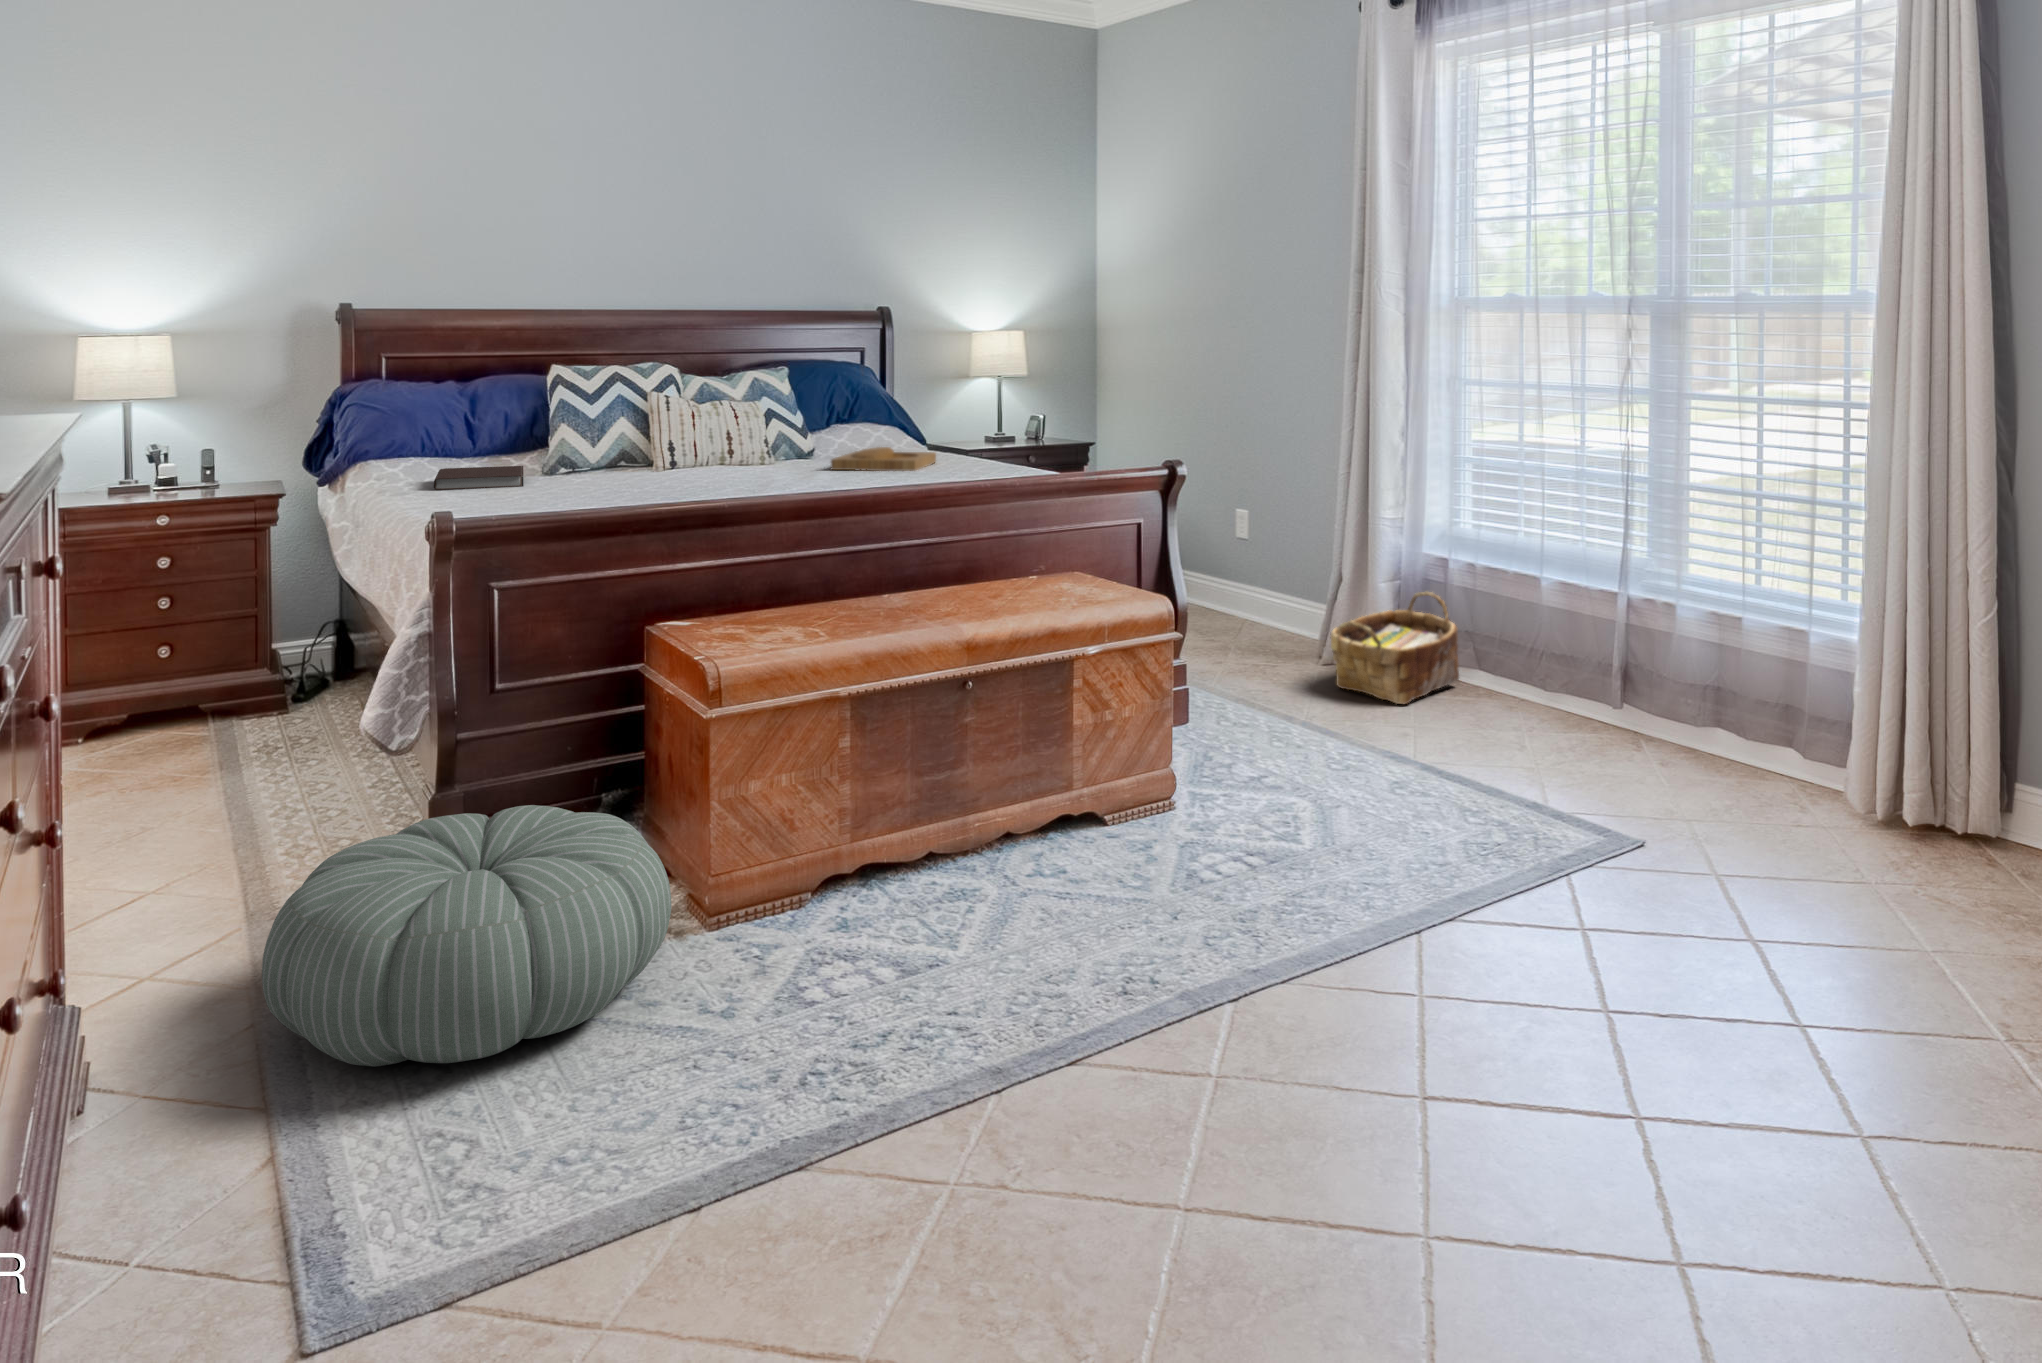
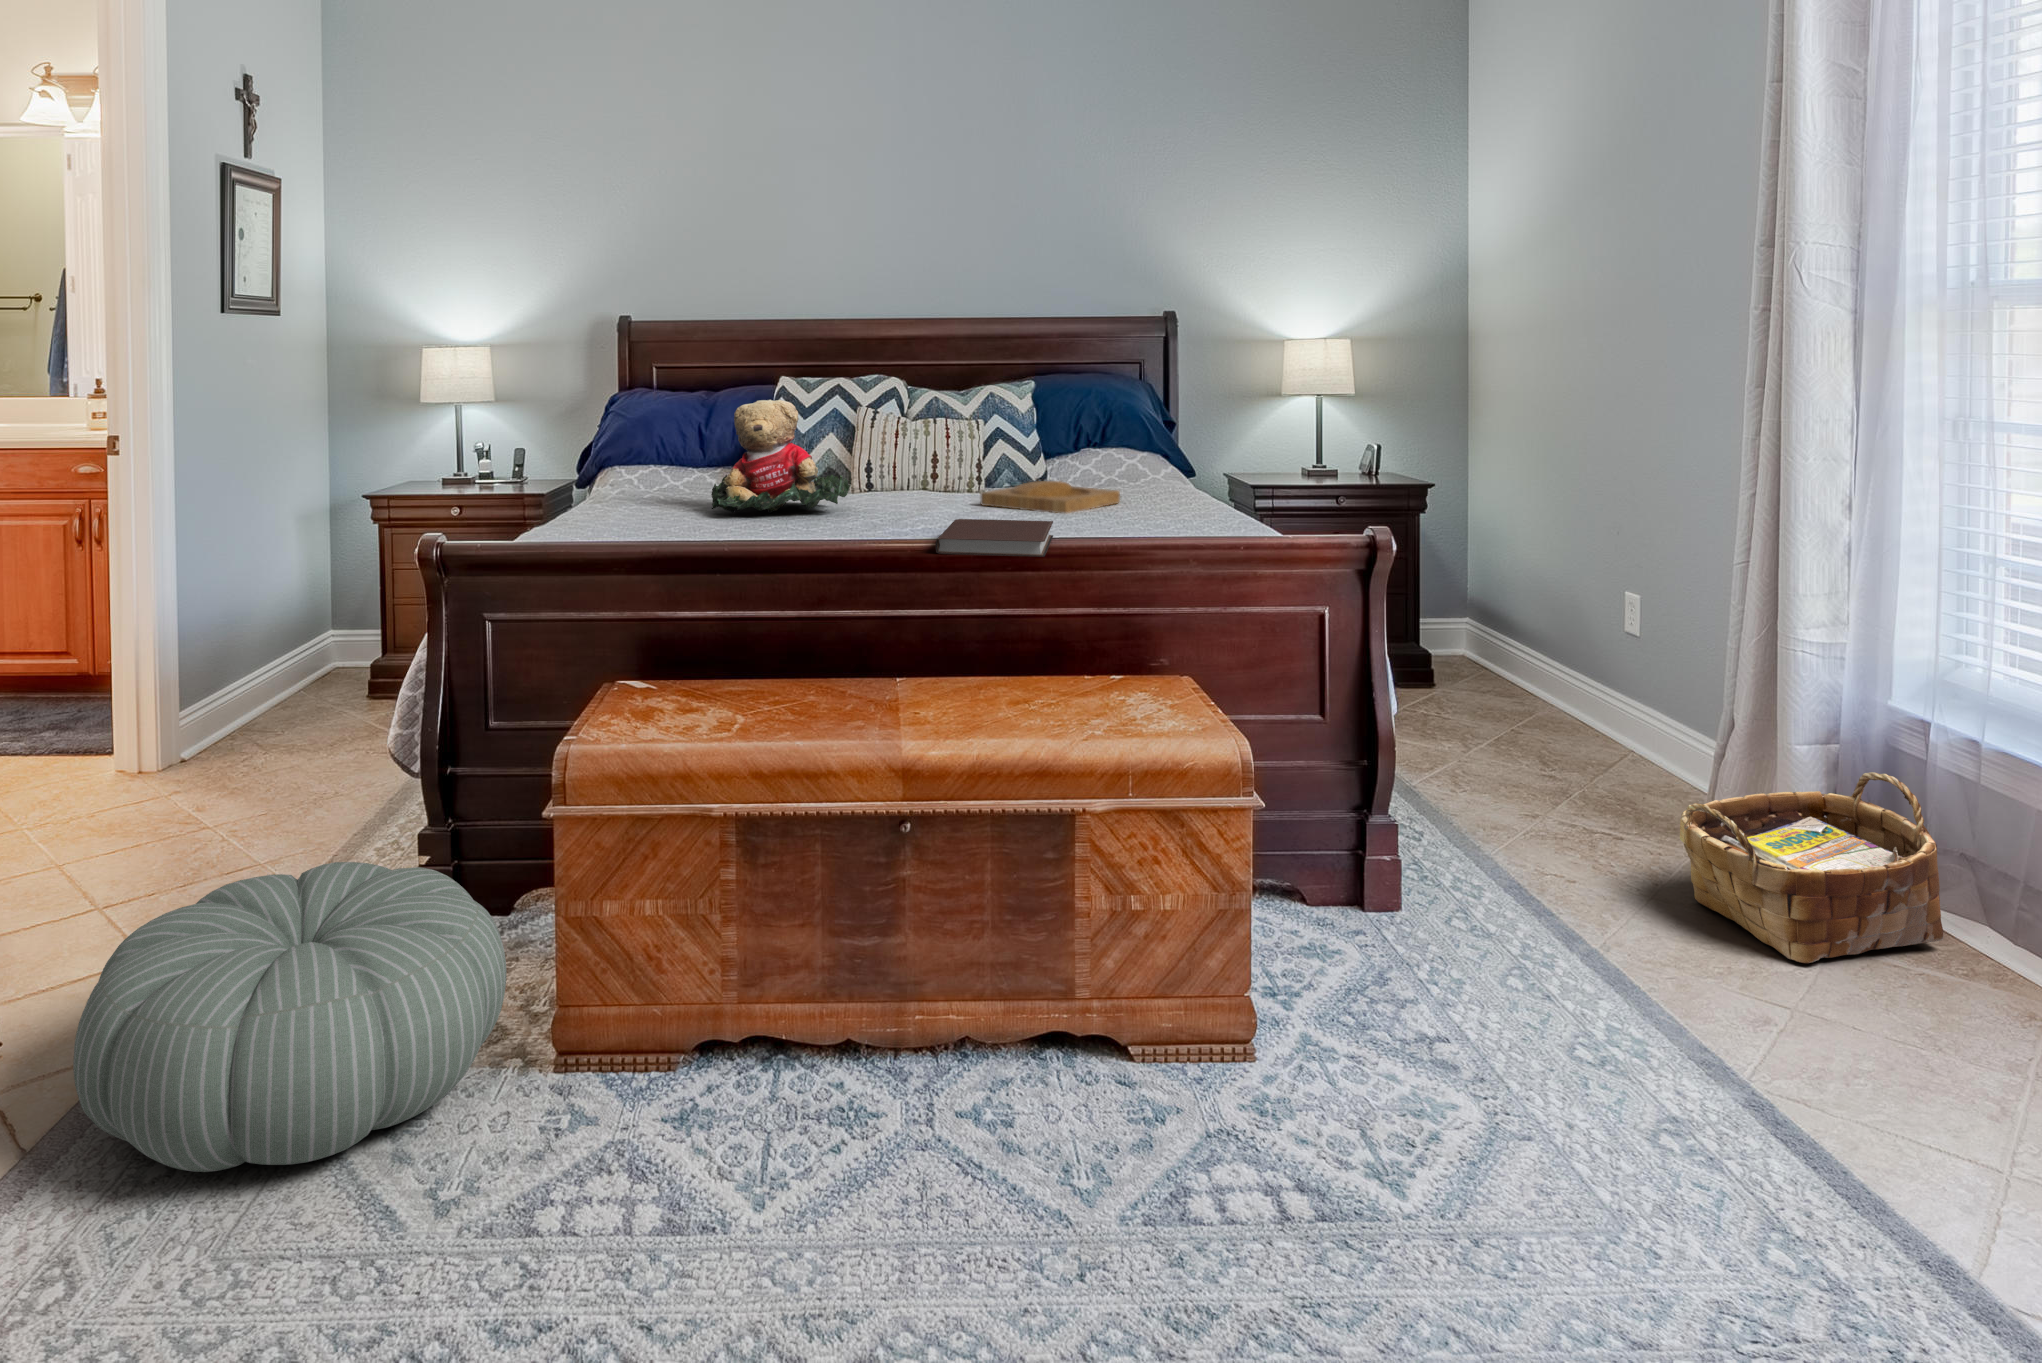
teddy bear: none [598,382,738,487] -> present [711,400,850,513]
notebook: present [434,466,524,490] -> present [936,519,1053,557]

